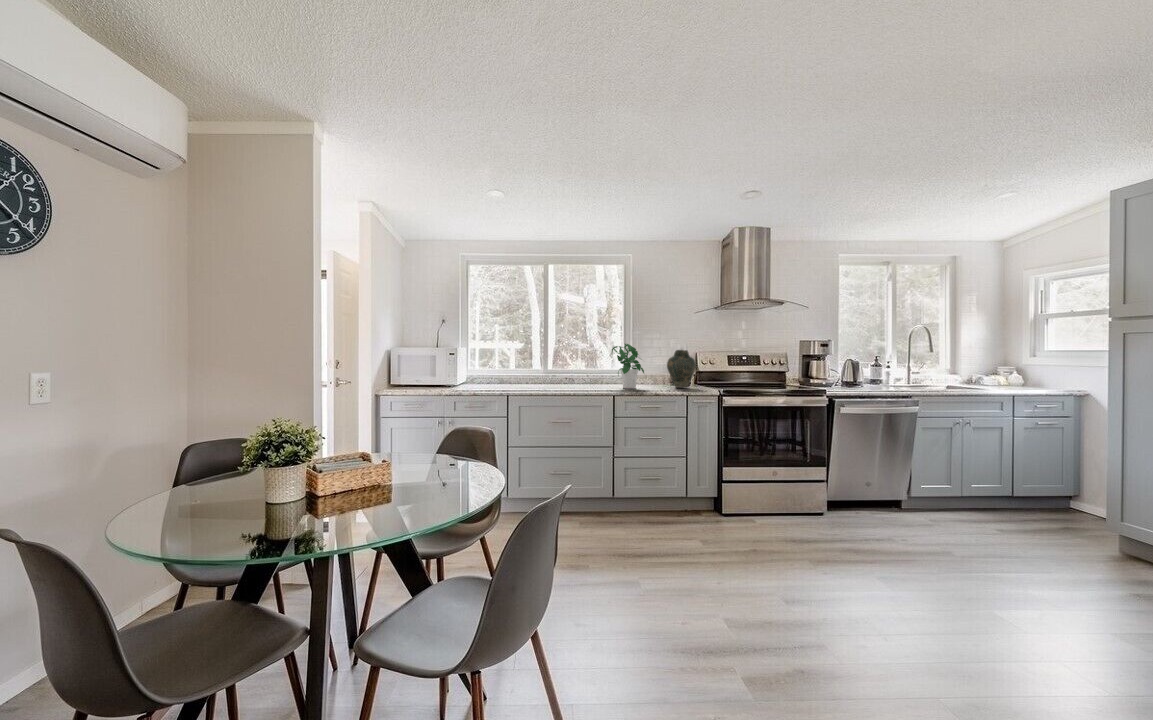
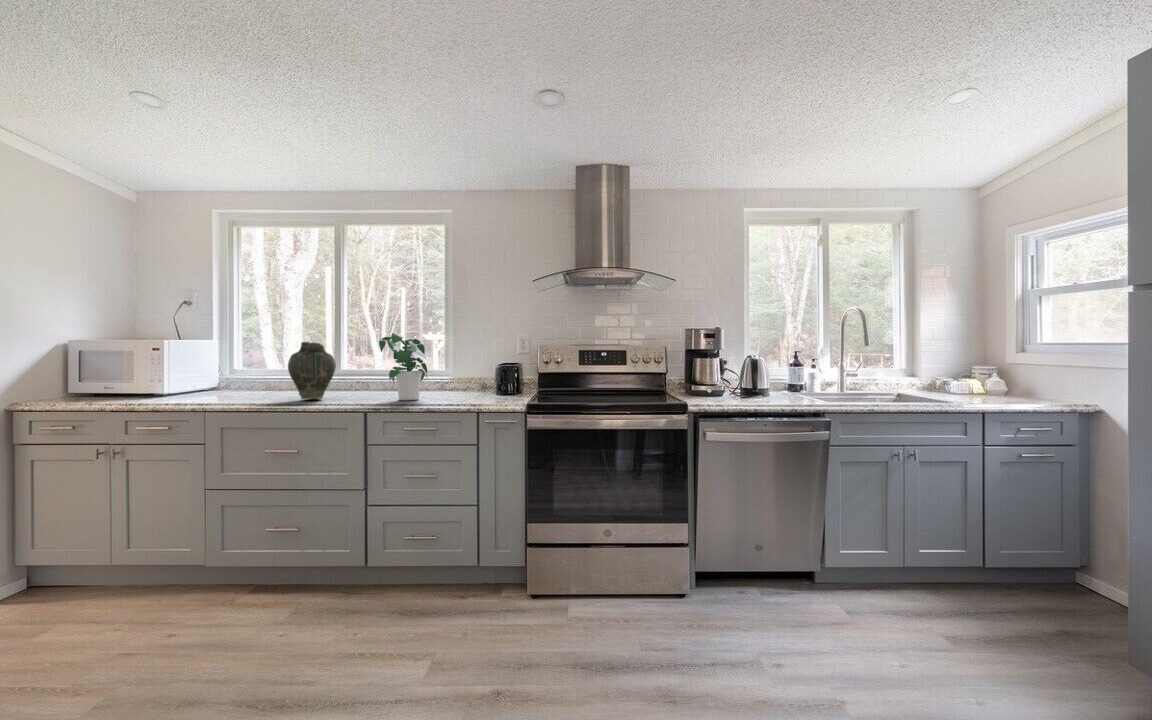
vase: present [667,350,696,388] -> present [288,342,336,399]

